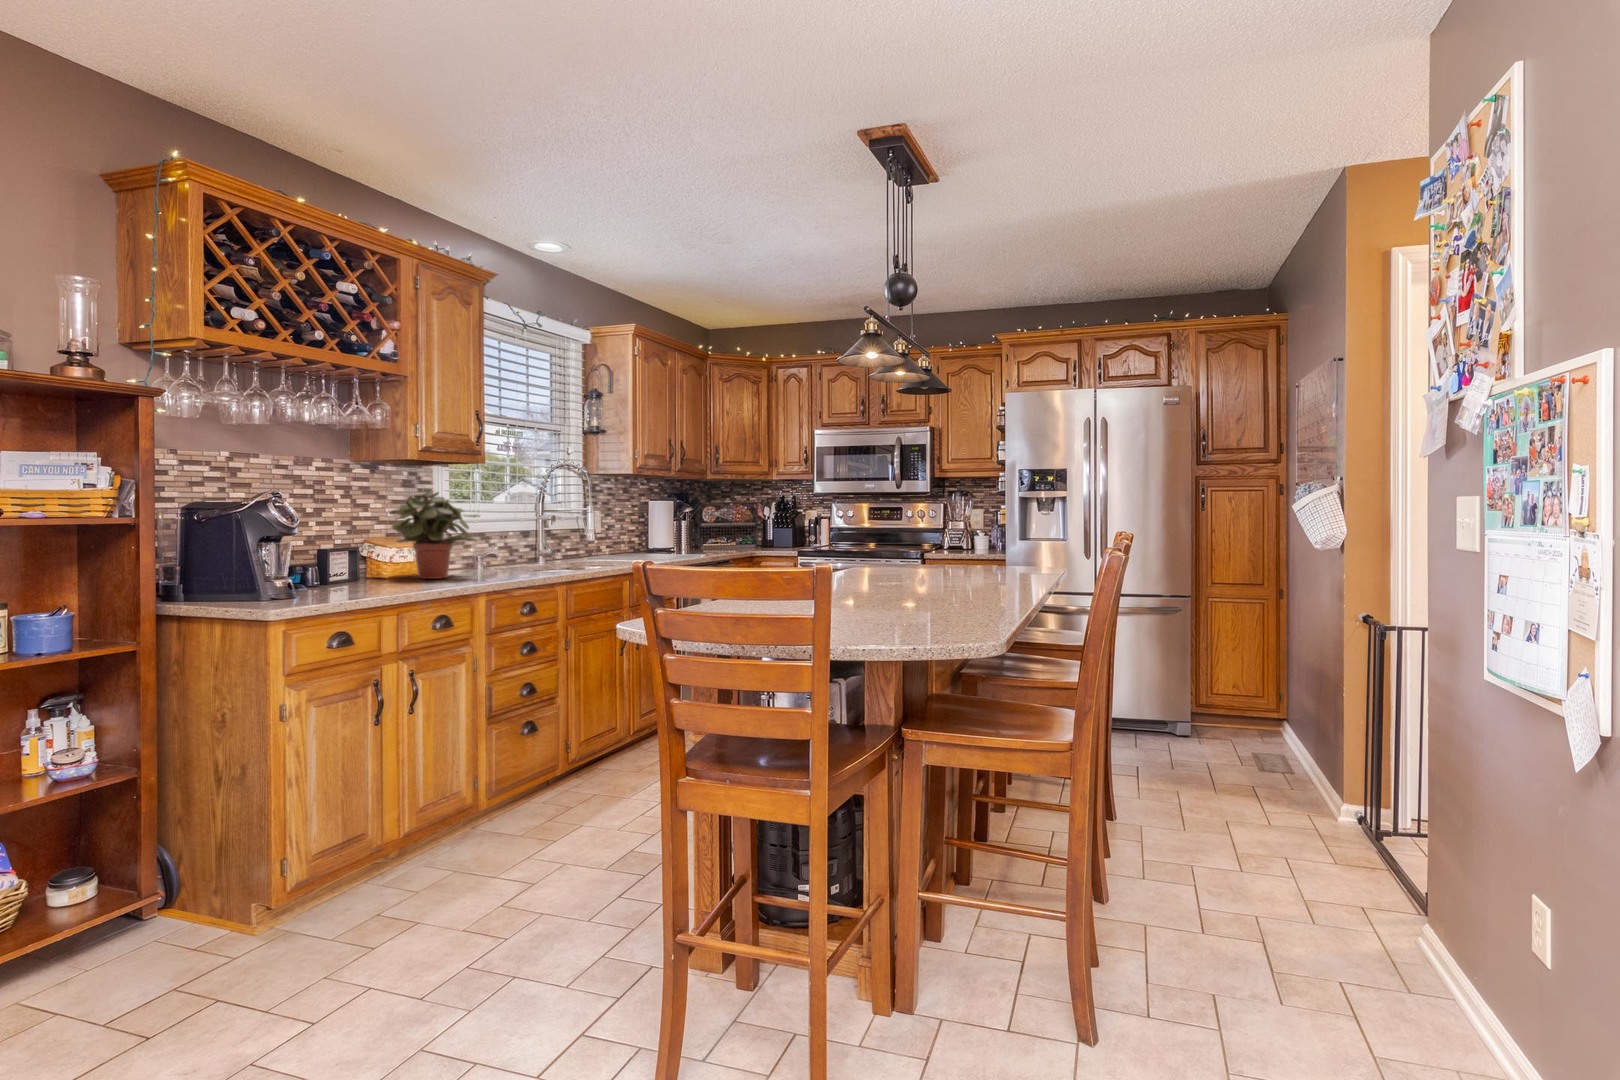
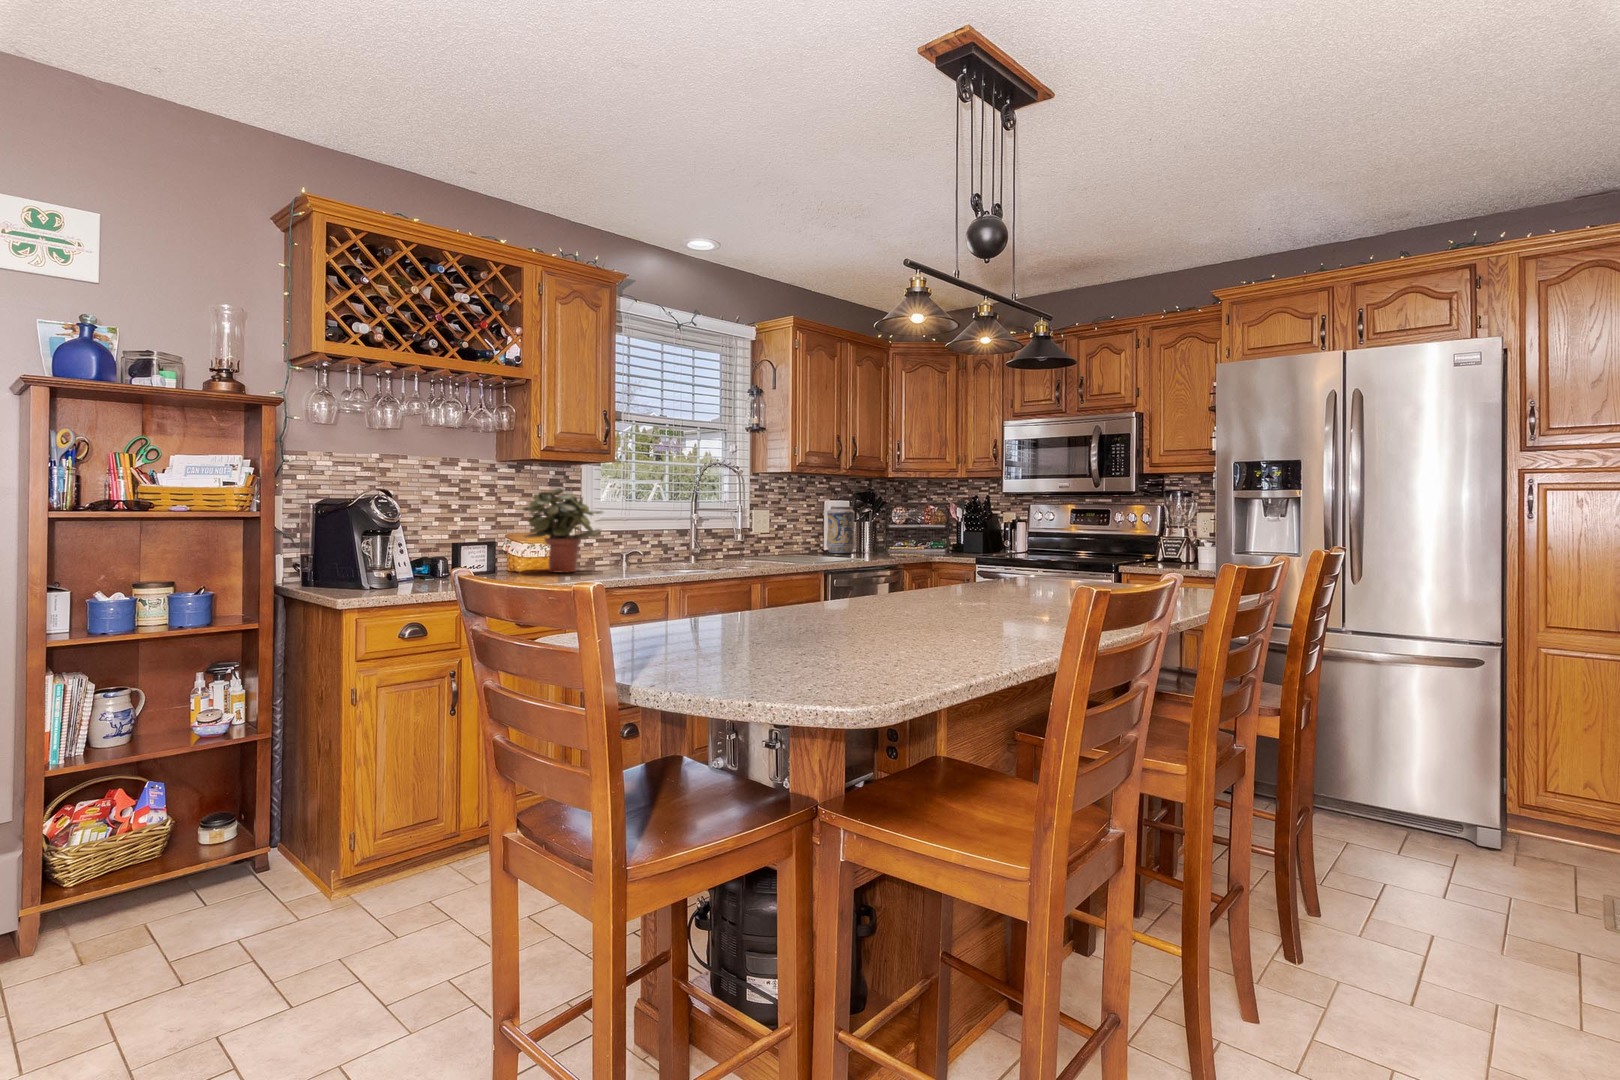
decorative vase: none [650,507,678,552] -> present [827,506,855,553]

